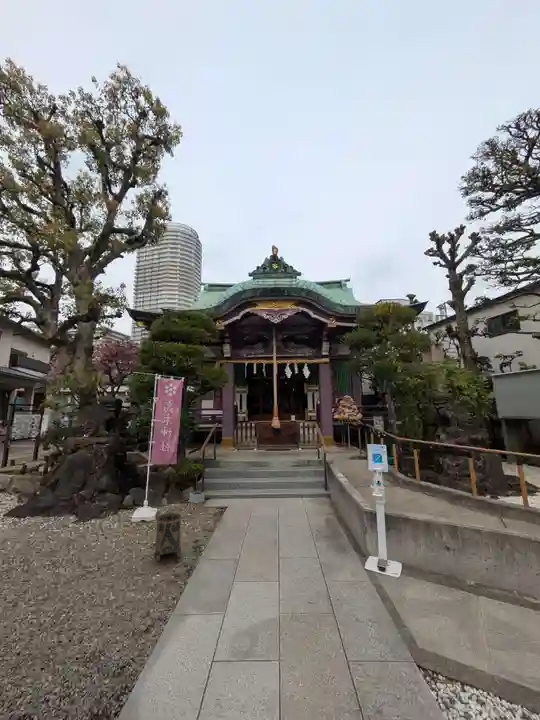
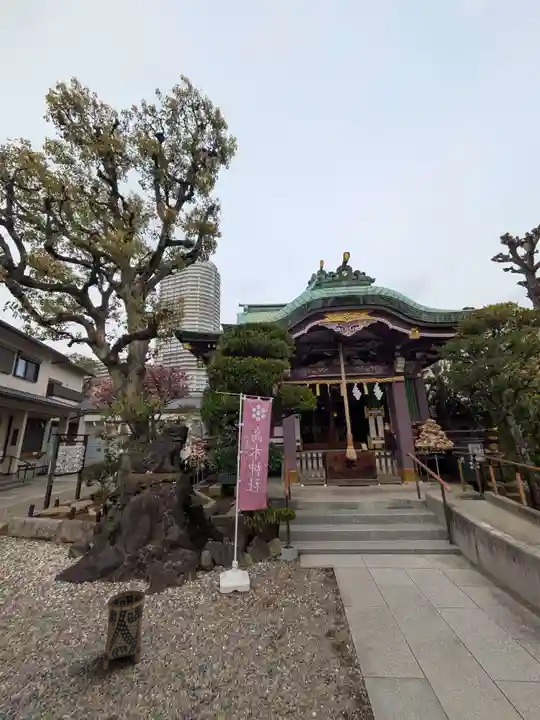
basket: present [155,513,181,561] -> present [103,591,145,670]

